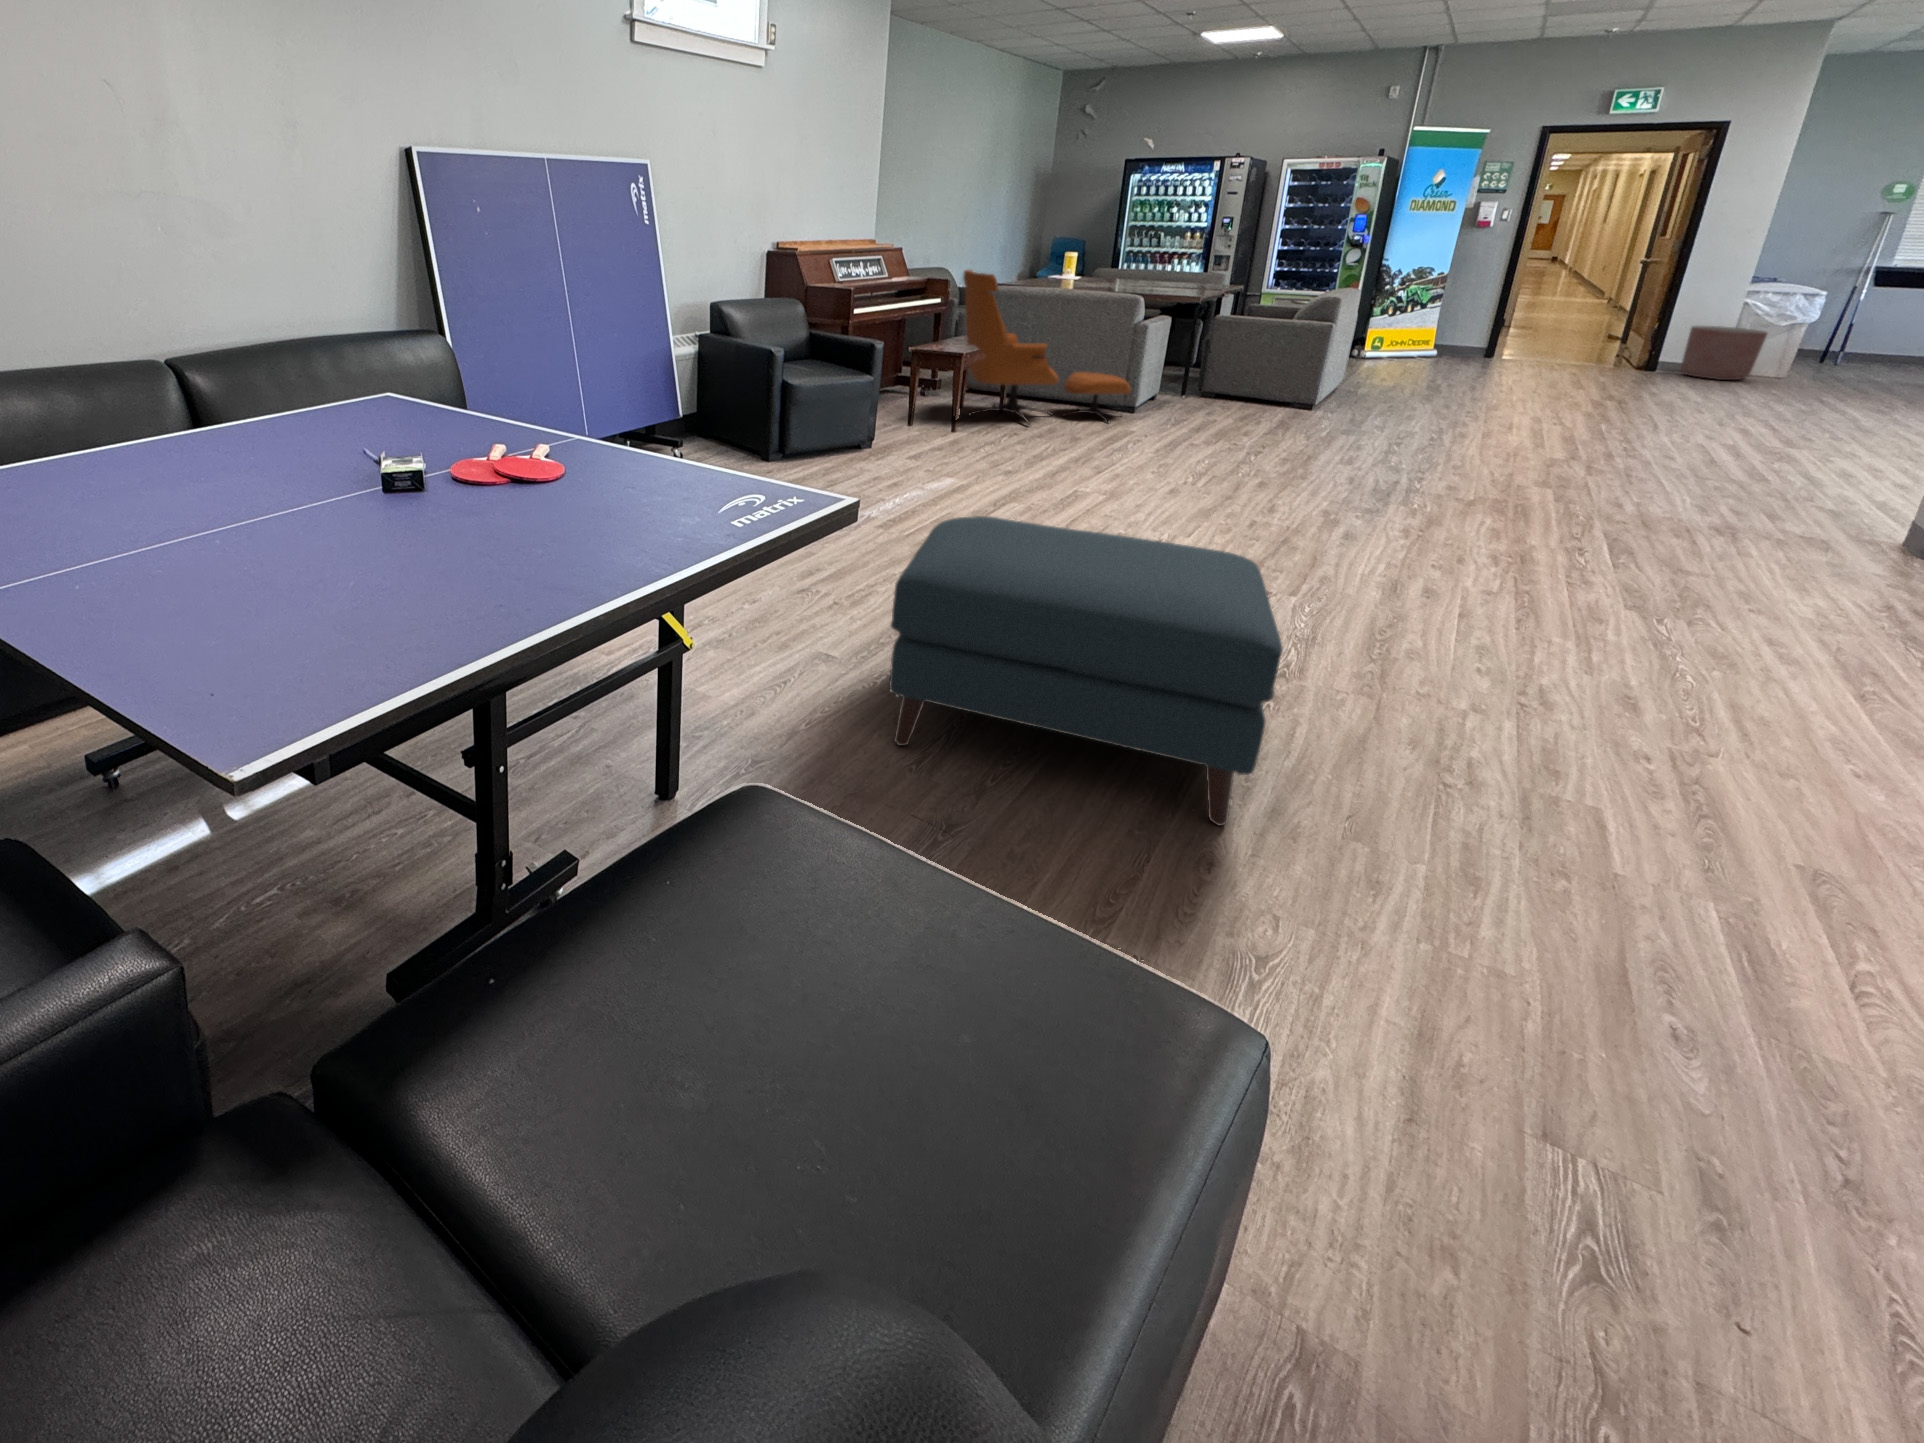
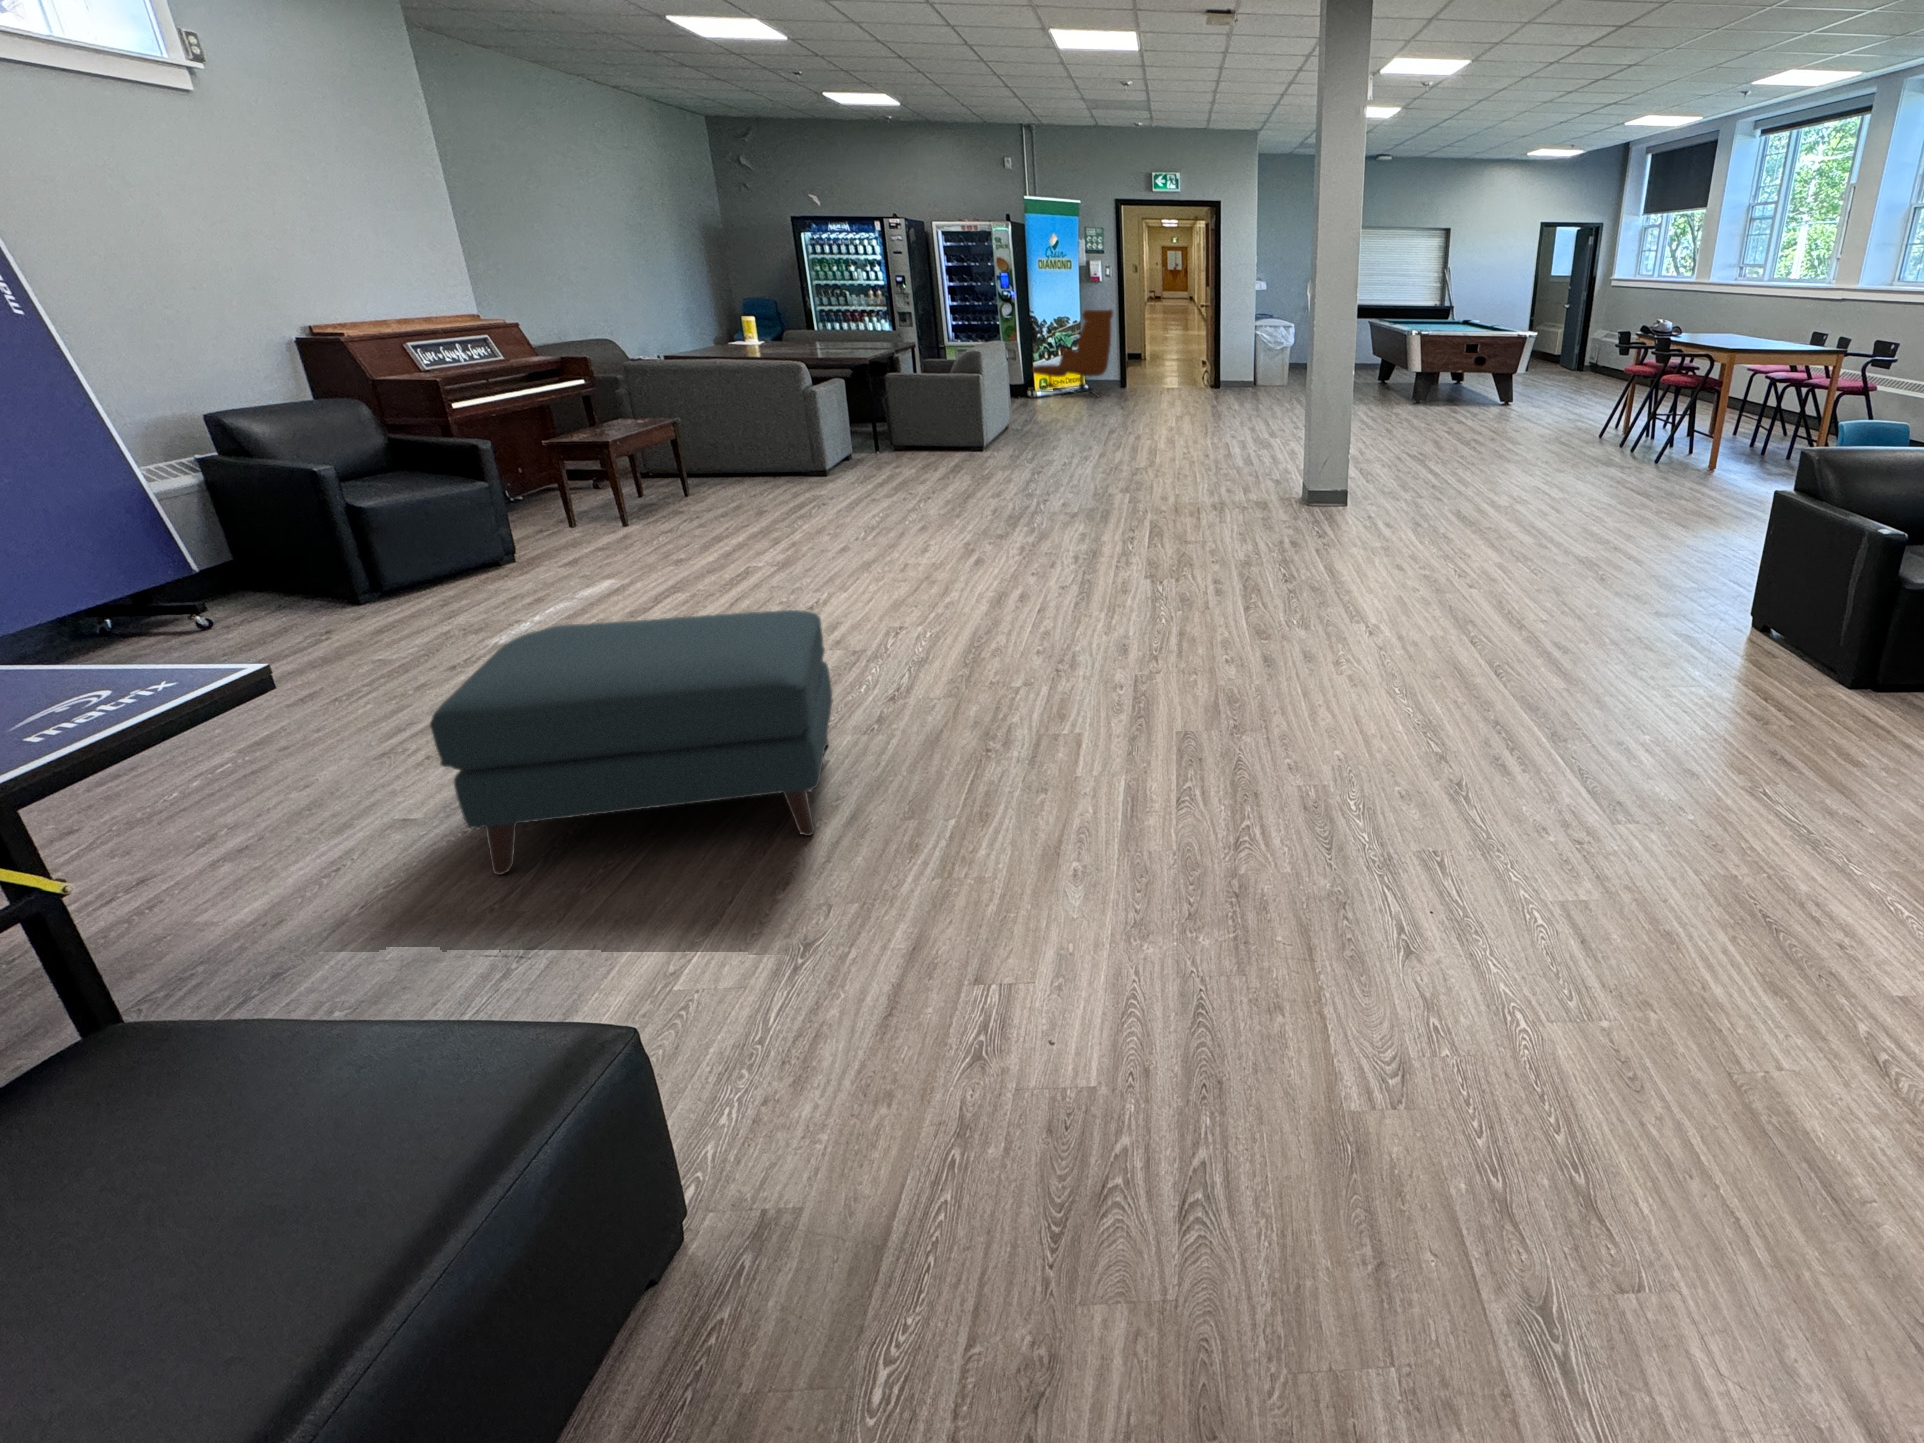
lounge chair: present [963,270,1131,425] -> present [1032,309,1113,393]
planter: present [1681,326,1768,380] -> none [1231,355,1269,393]

